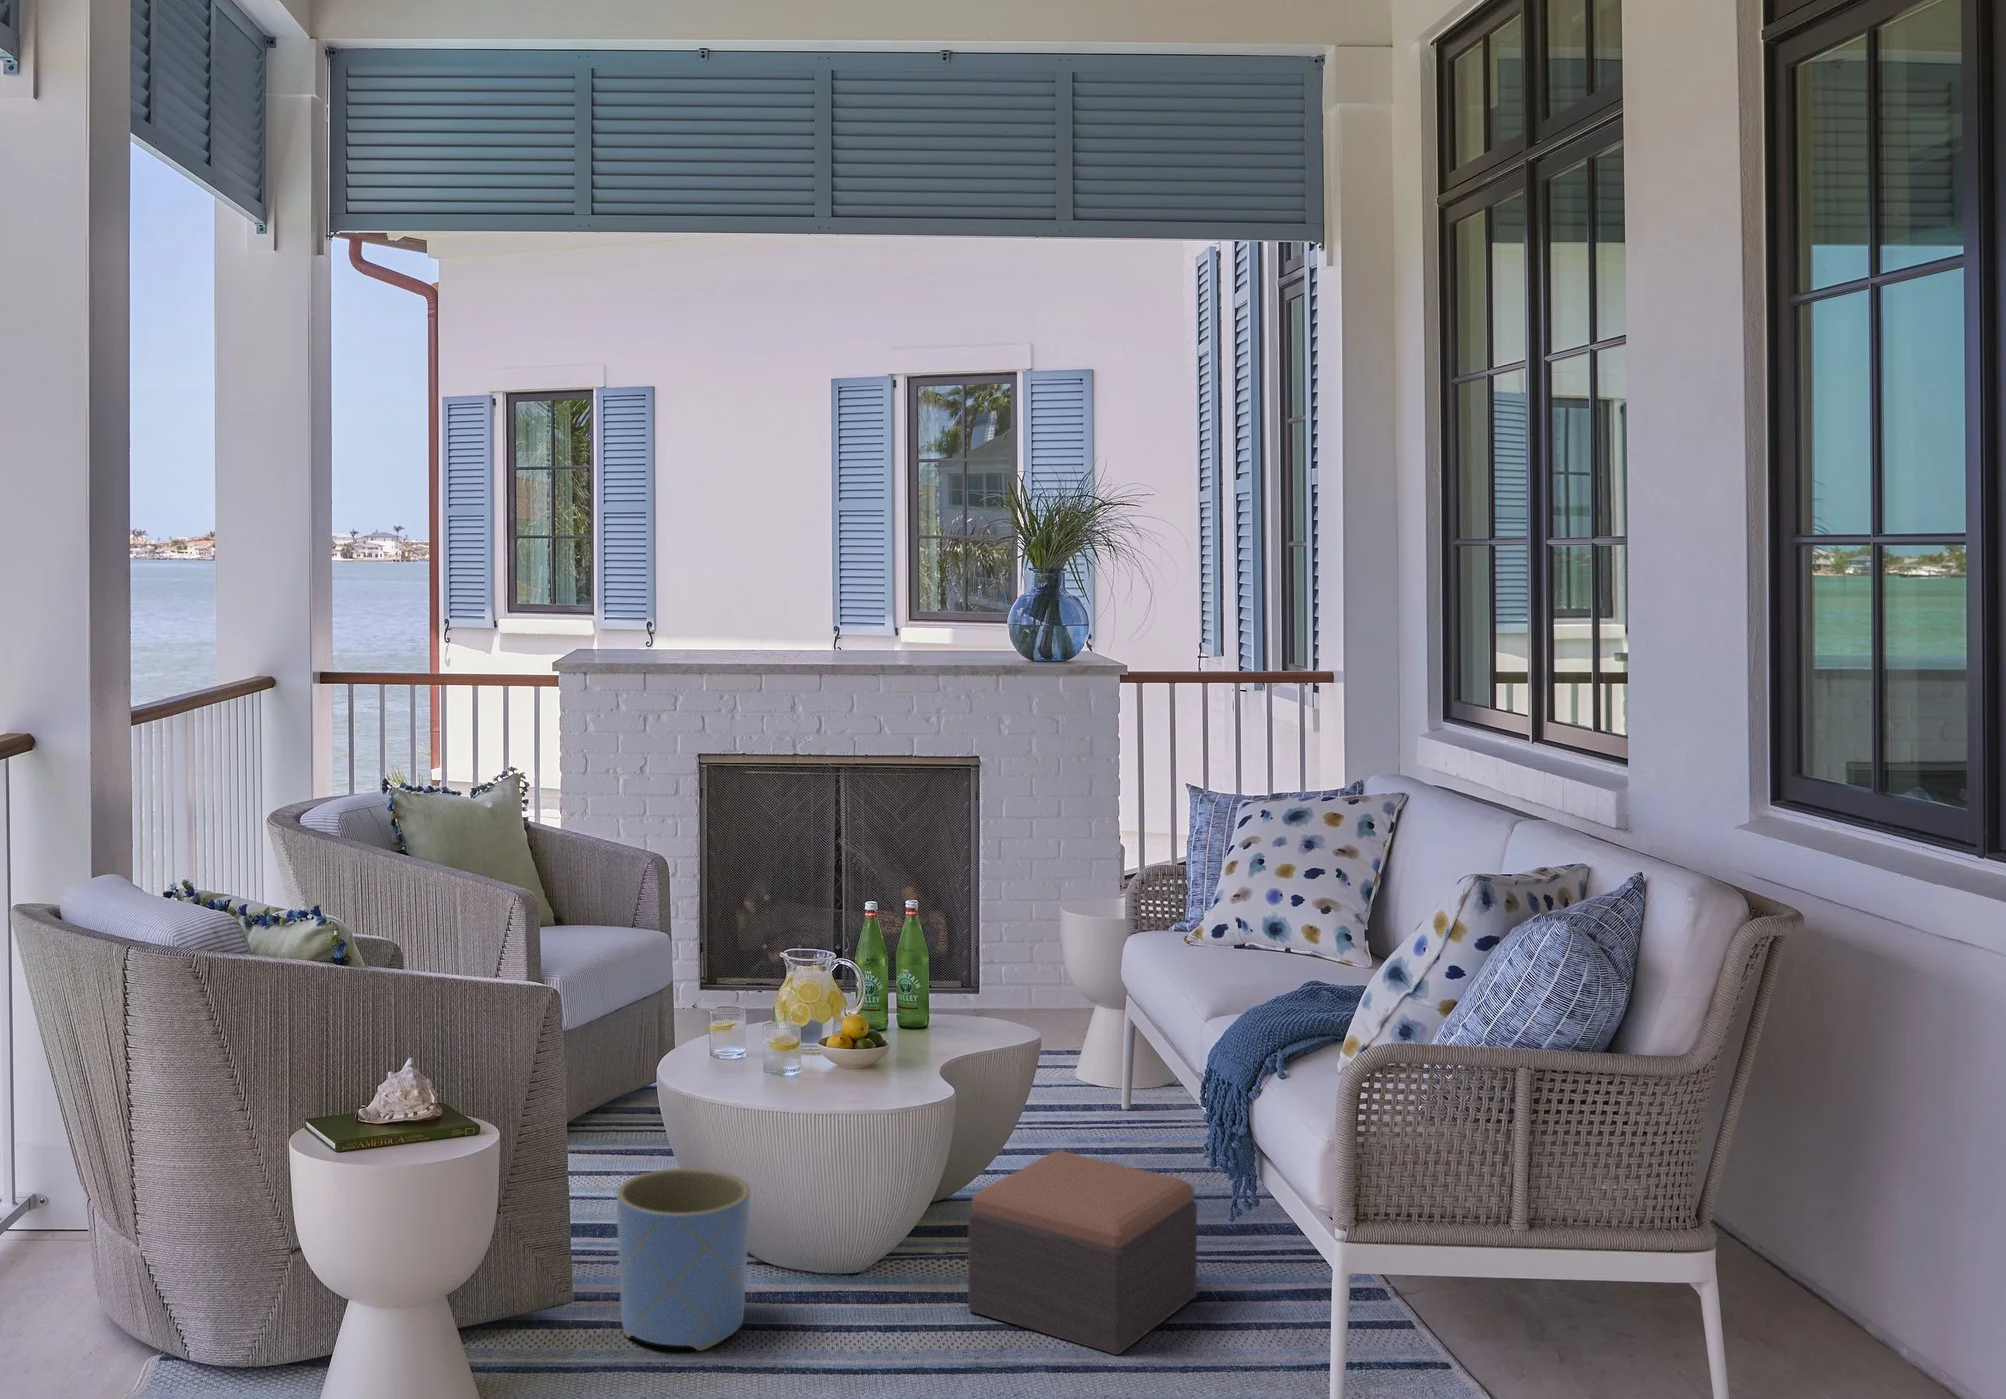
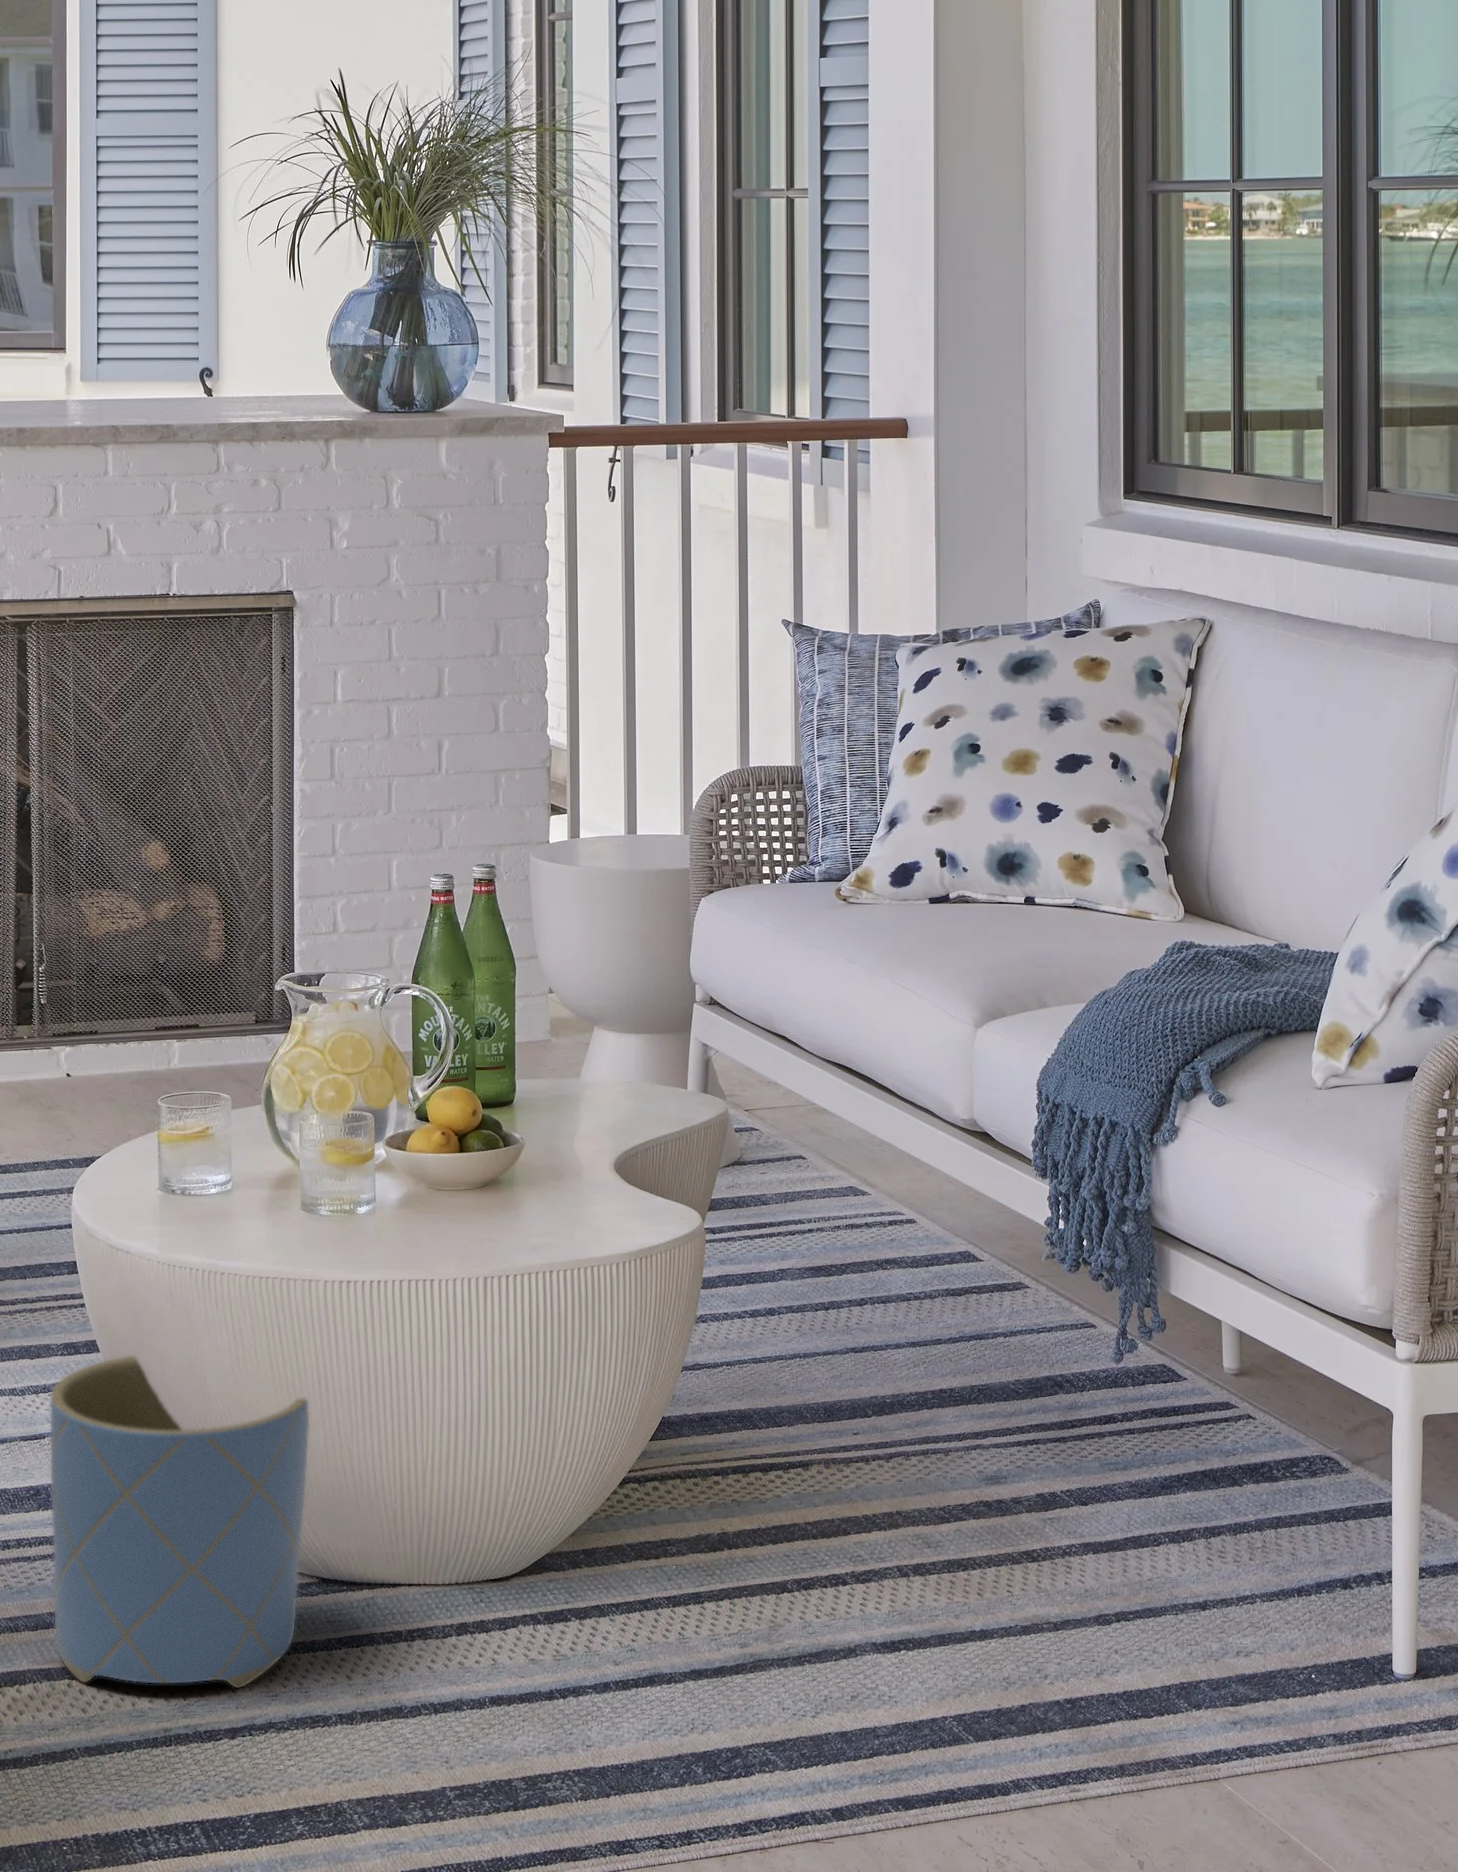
footstool: present [968,1151,1197,1355] -> none [674,1272,1052,1610]

